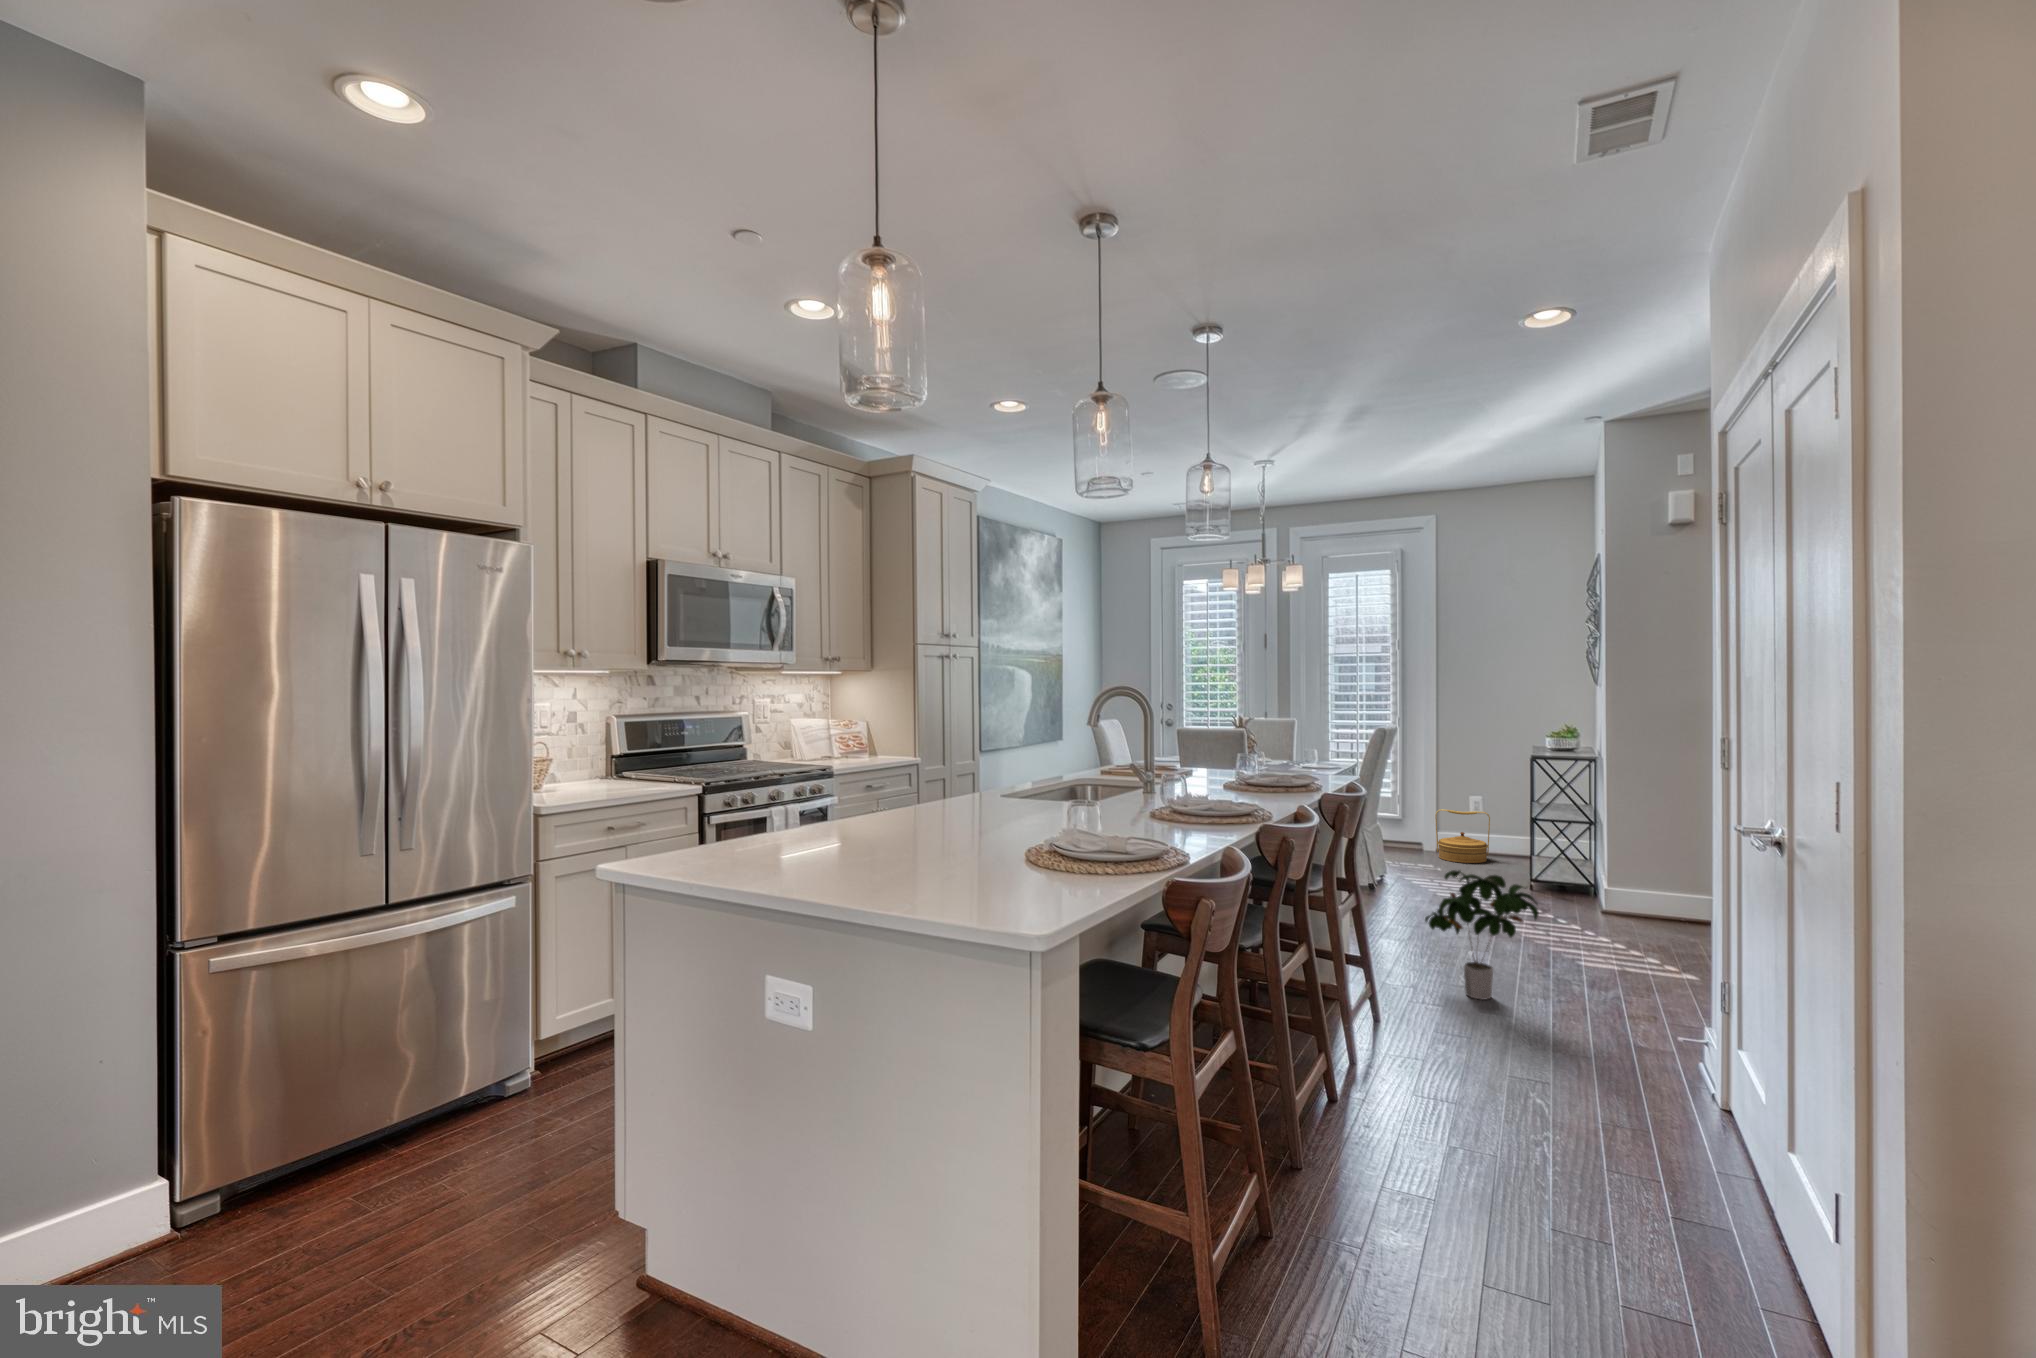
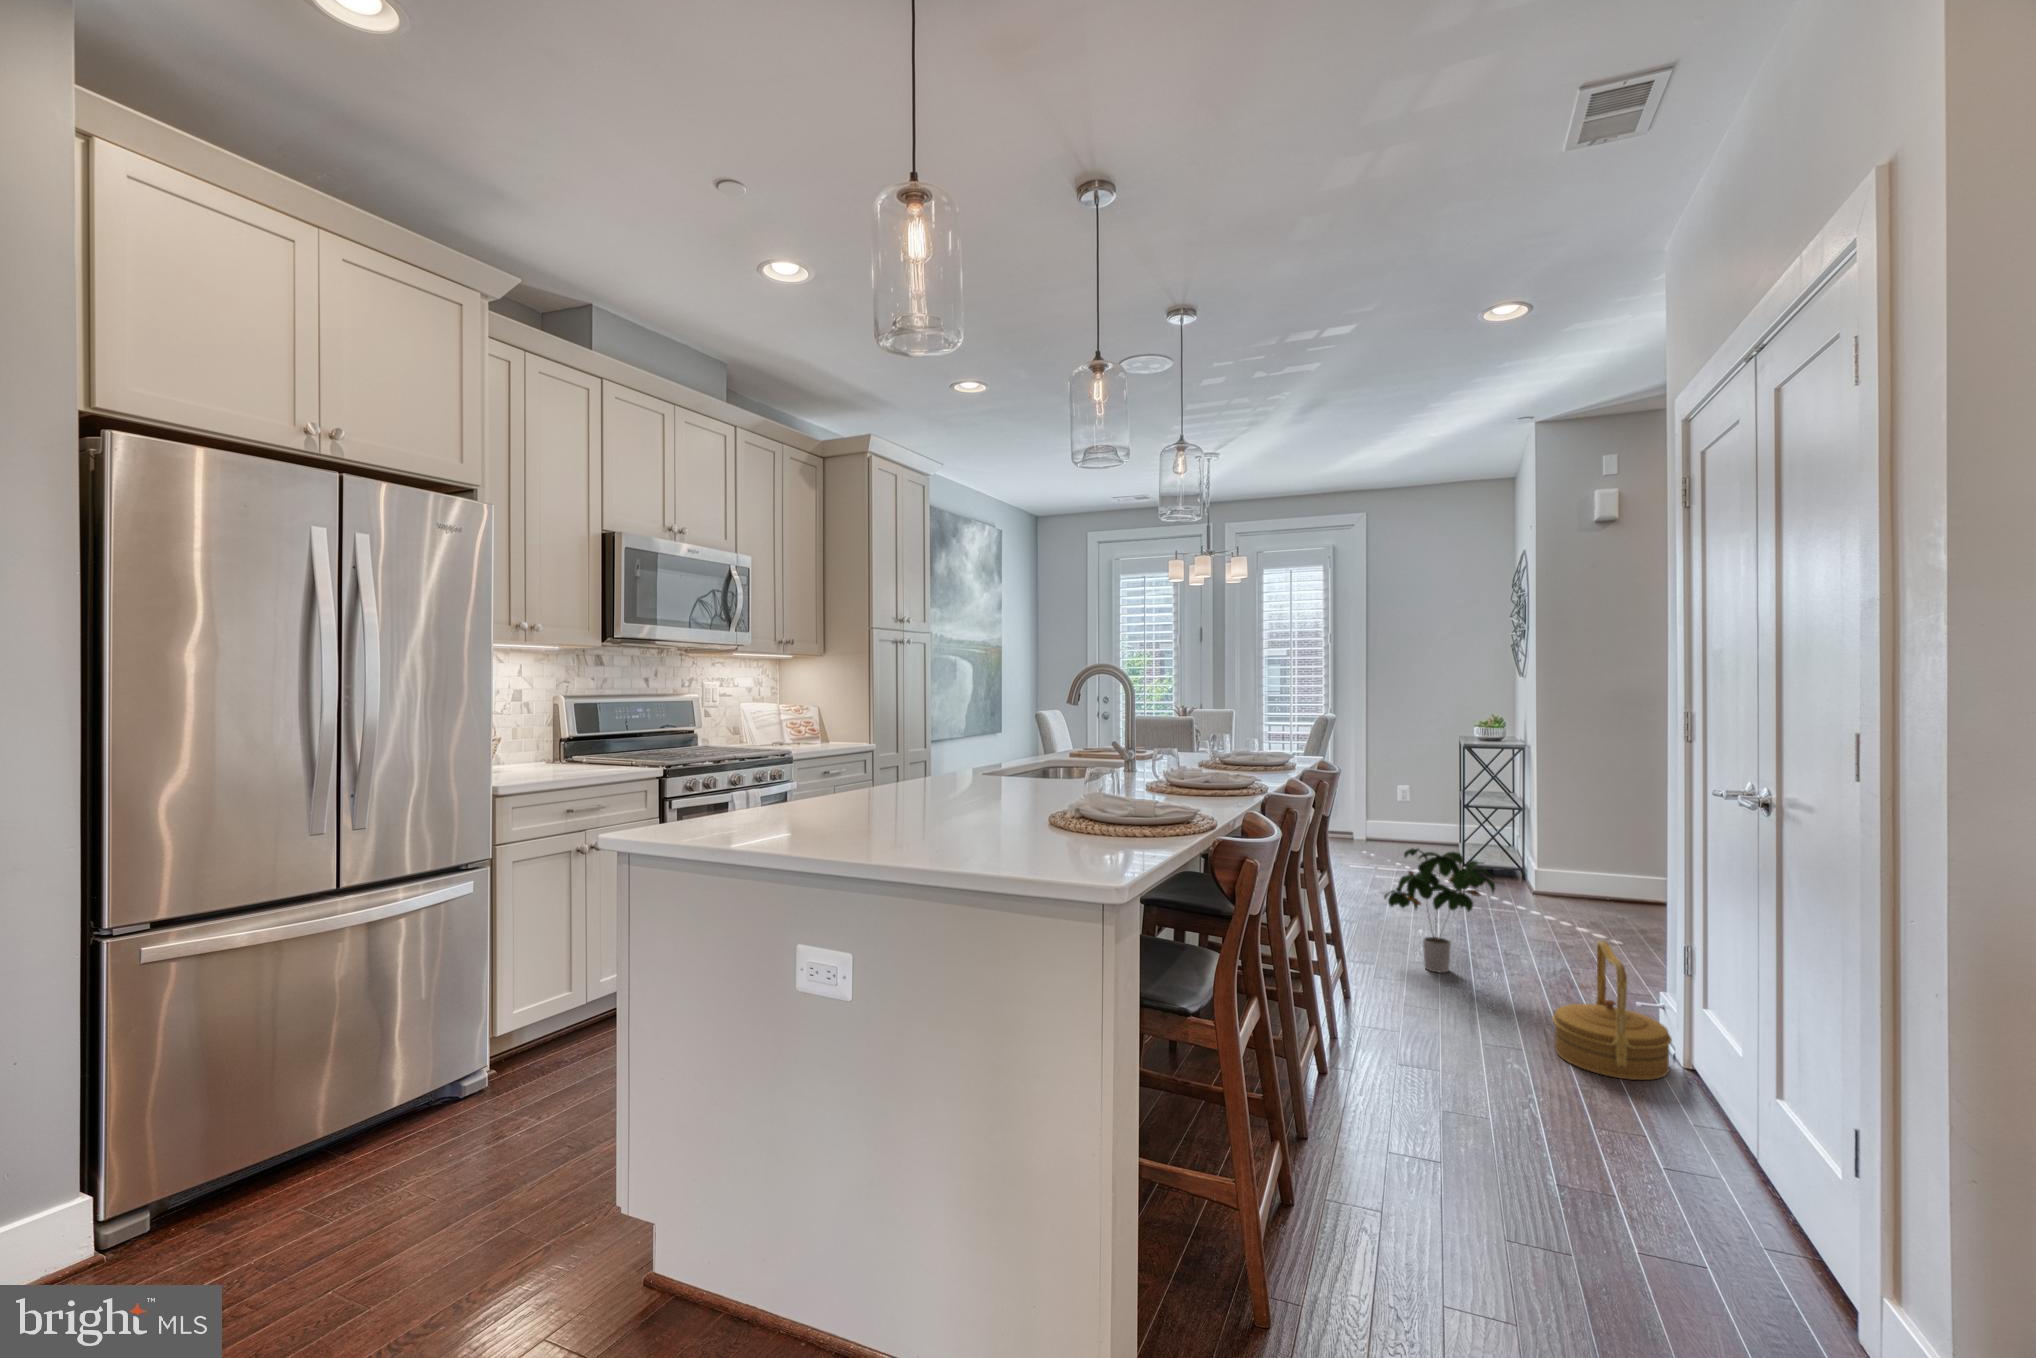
basket: present [1435,809,1490,863] -> present [1552,941,1672,1080]

